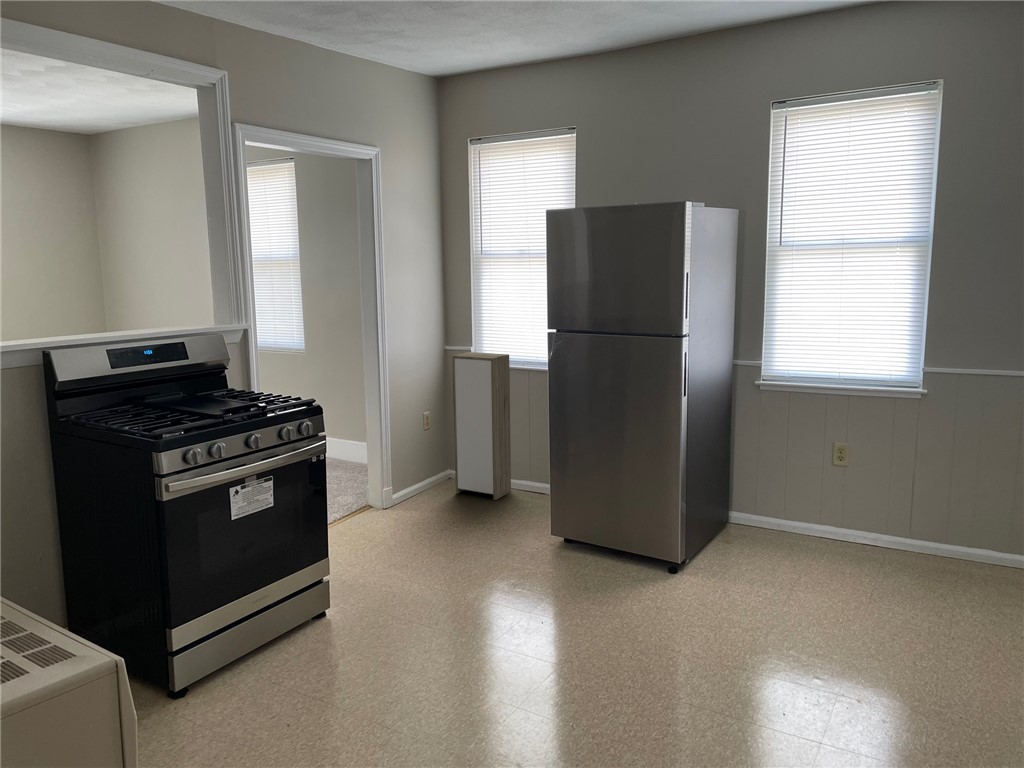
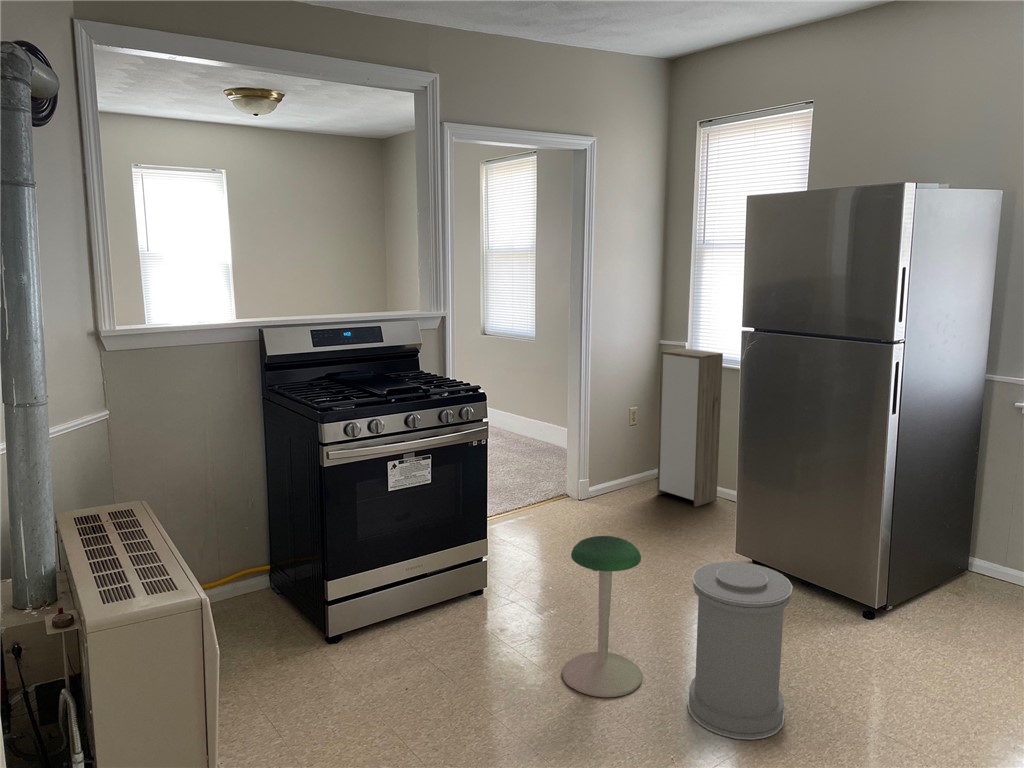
stool: none [438,532,515,688] -> present [562,536,642,697]
trash can: none [561,538,649,696] -> present [687,562,793,740]

